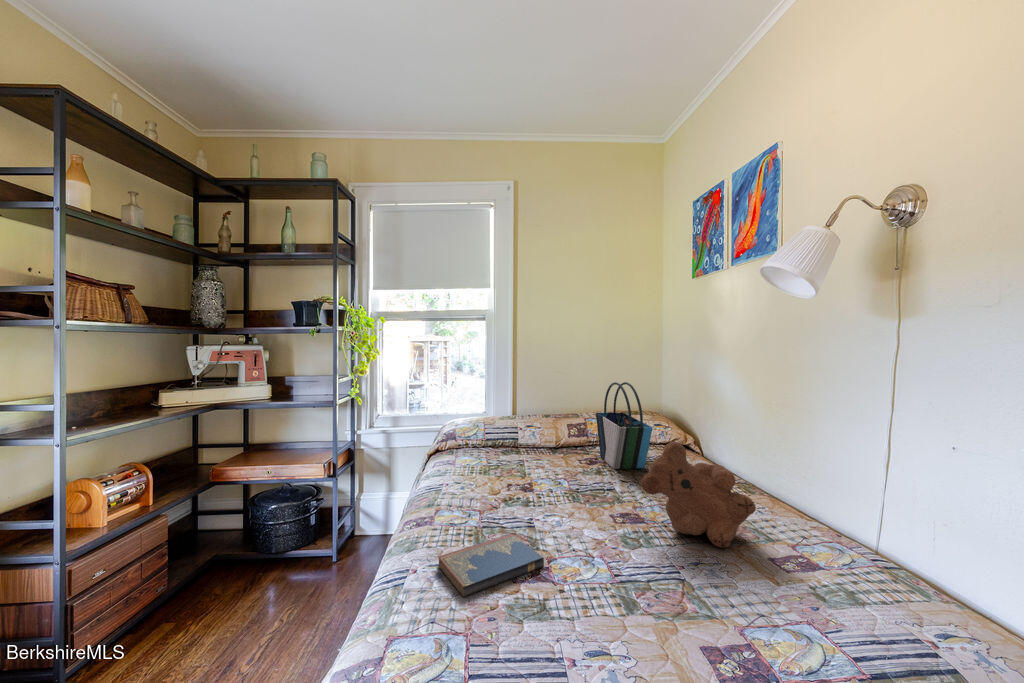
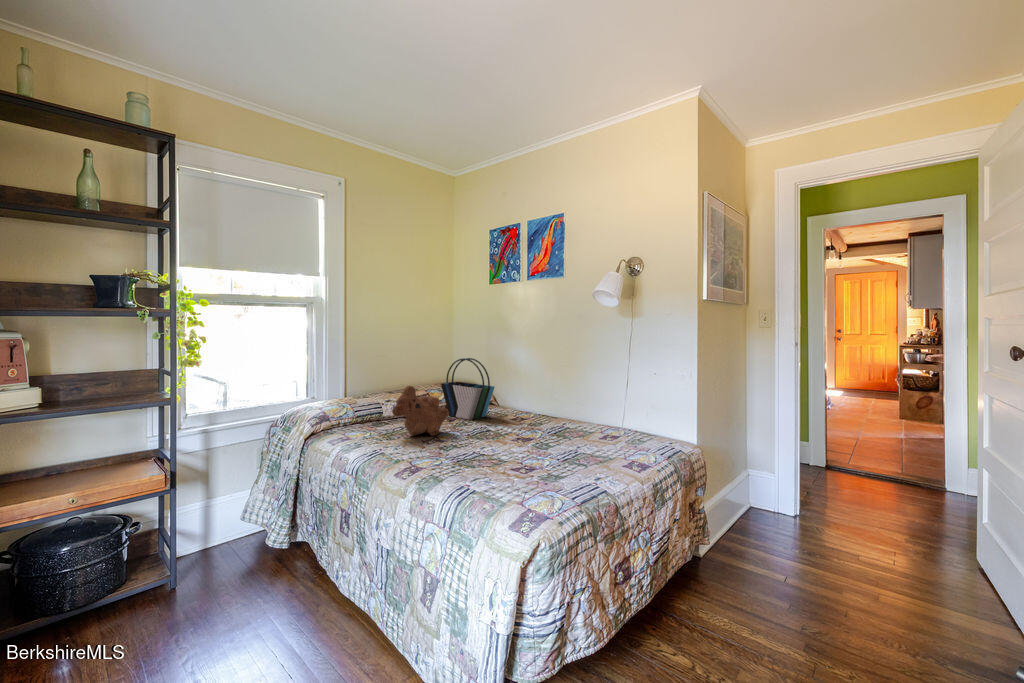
teddy bear: present [641,442,756,548] -> present [392,386,449,436]
hardcover book: present [438,534,544,597] -> none [465,451,515,475]

